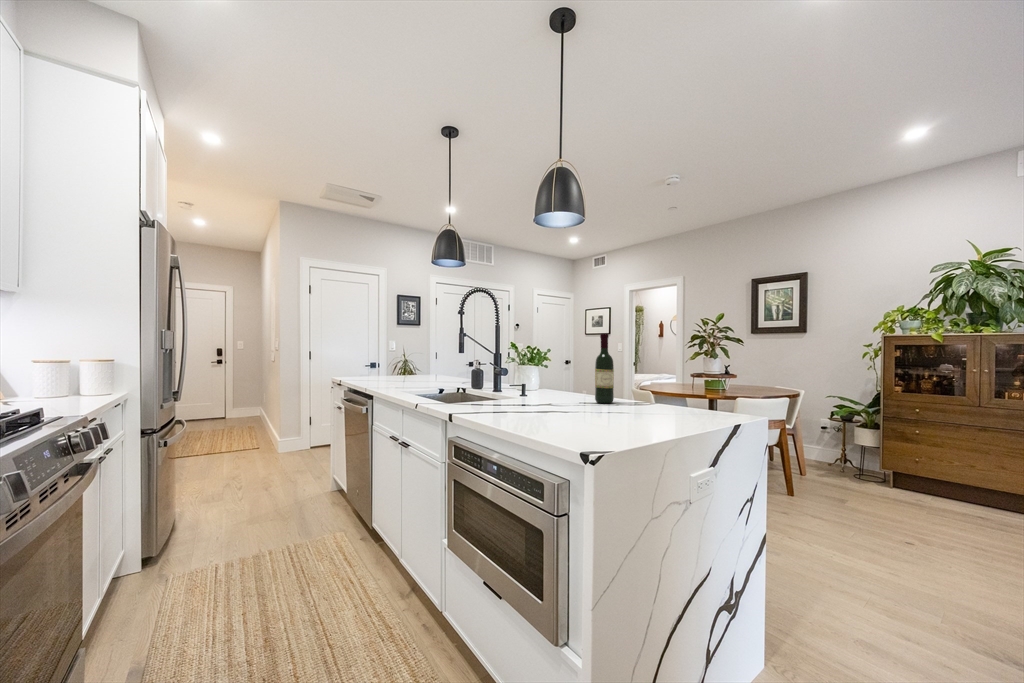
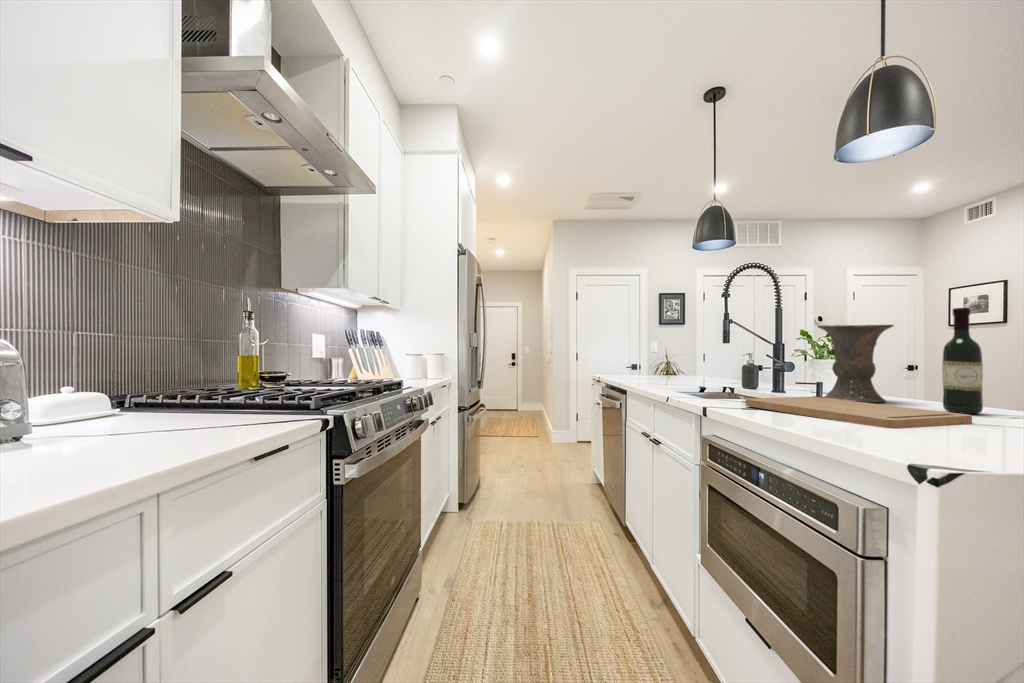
vase: none [526,340,570,398] -> present [818,325,894,402]
cutting board: none [480,397,609,422] -> present [745,397,972,428]

